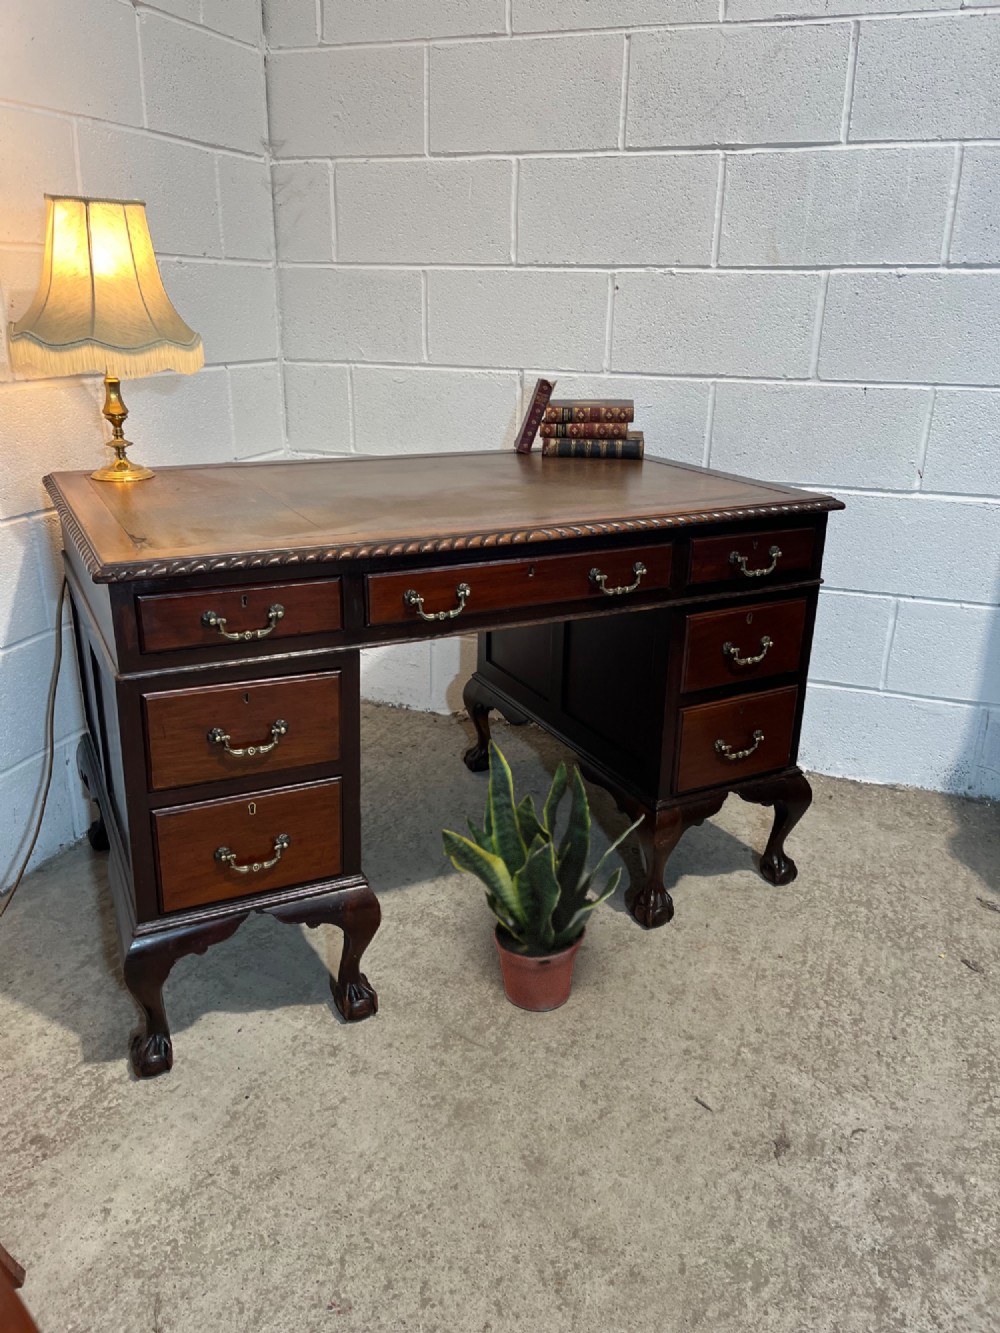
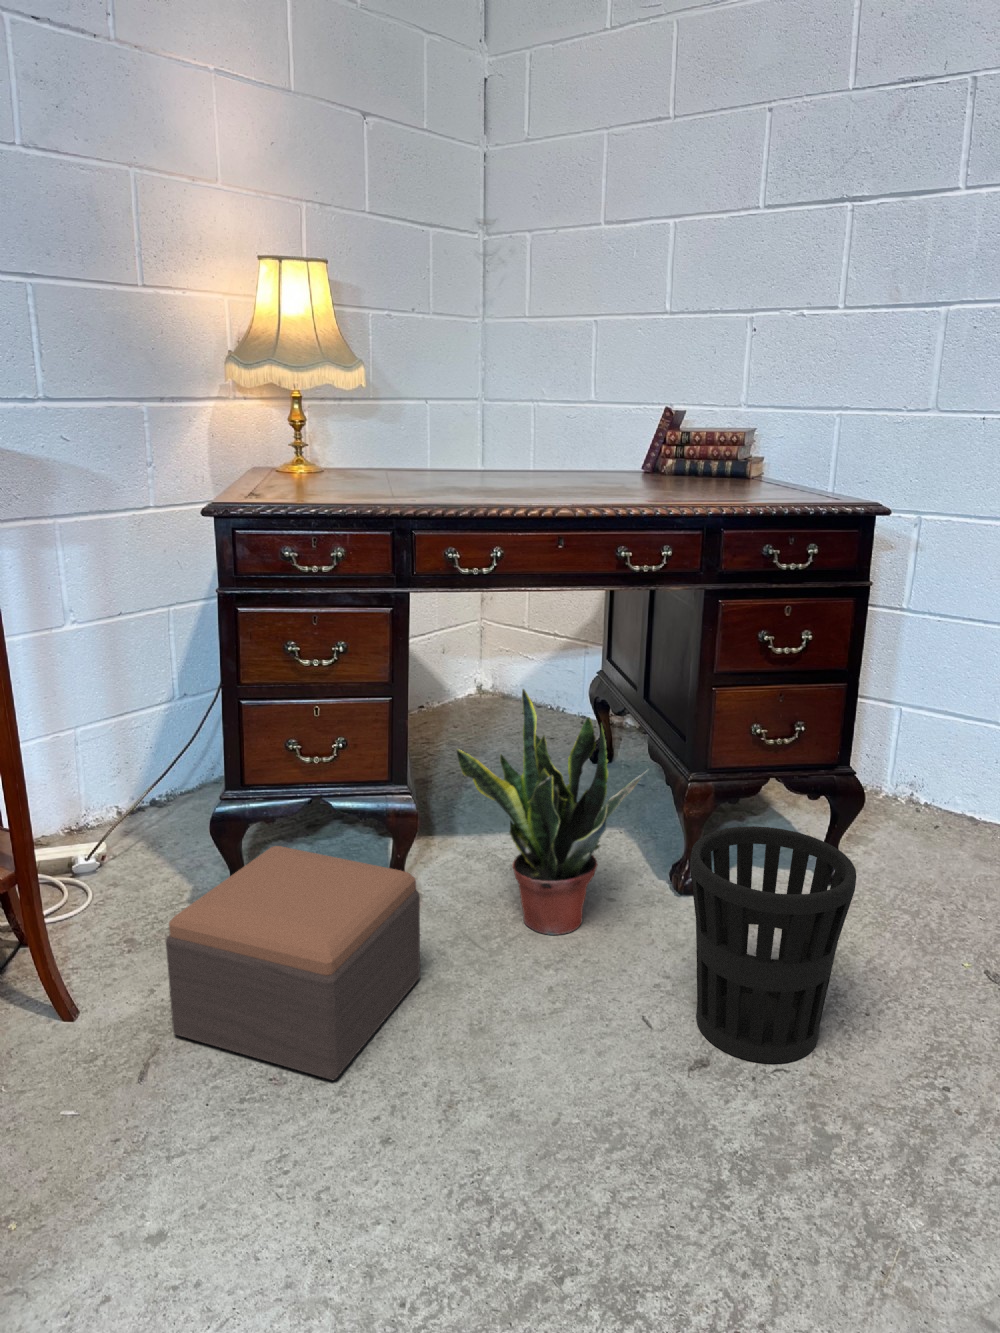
wastebasket: none [741,869,921,1126] -> present [690,826,856,1063]
footstool: none [156,989,436,1288] -> present [166,846,420,1080]

